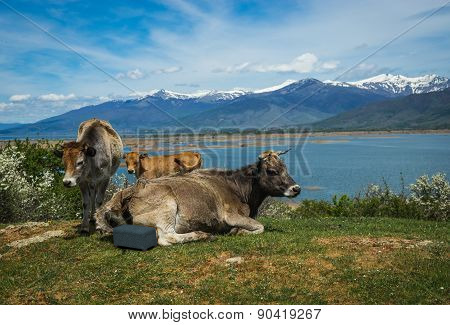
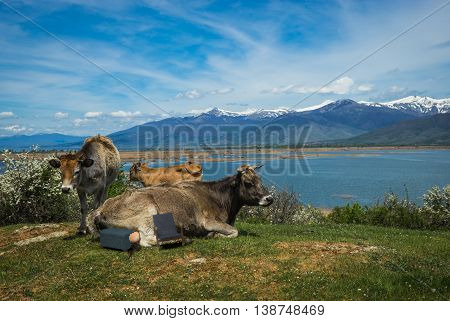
lounge chair: none [173,206,209,250] -> present [153,212,184,250]

